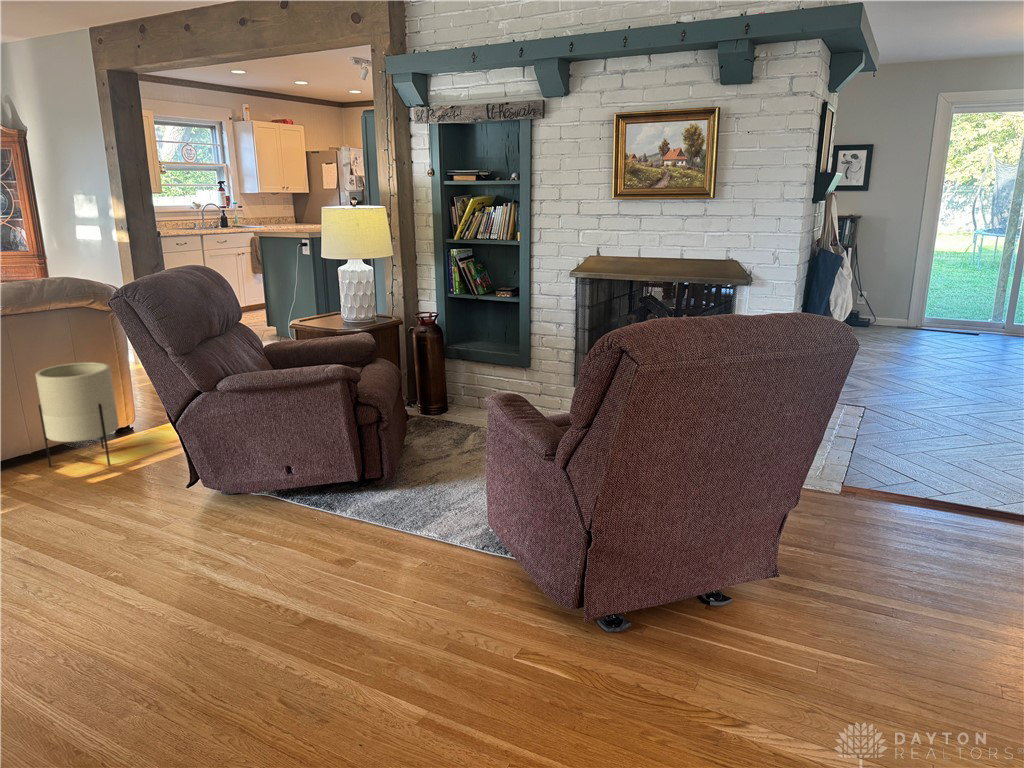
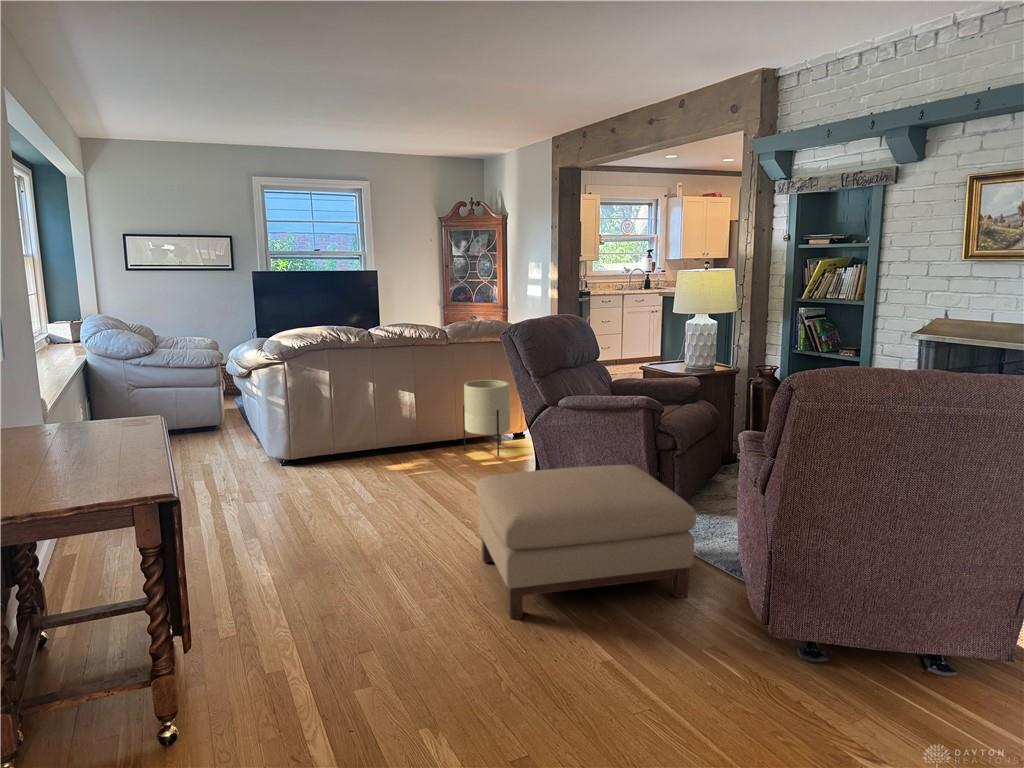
ottoman: none [154,455,469,715] -> present [476,465,696,619]

